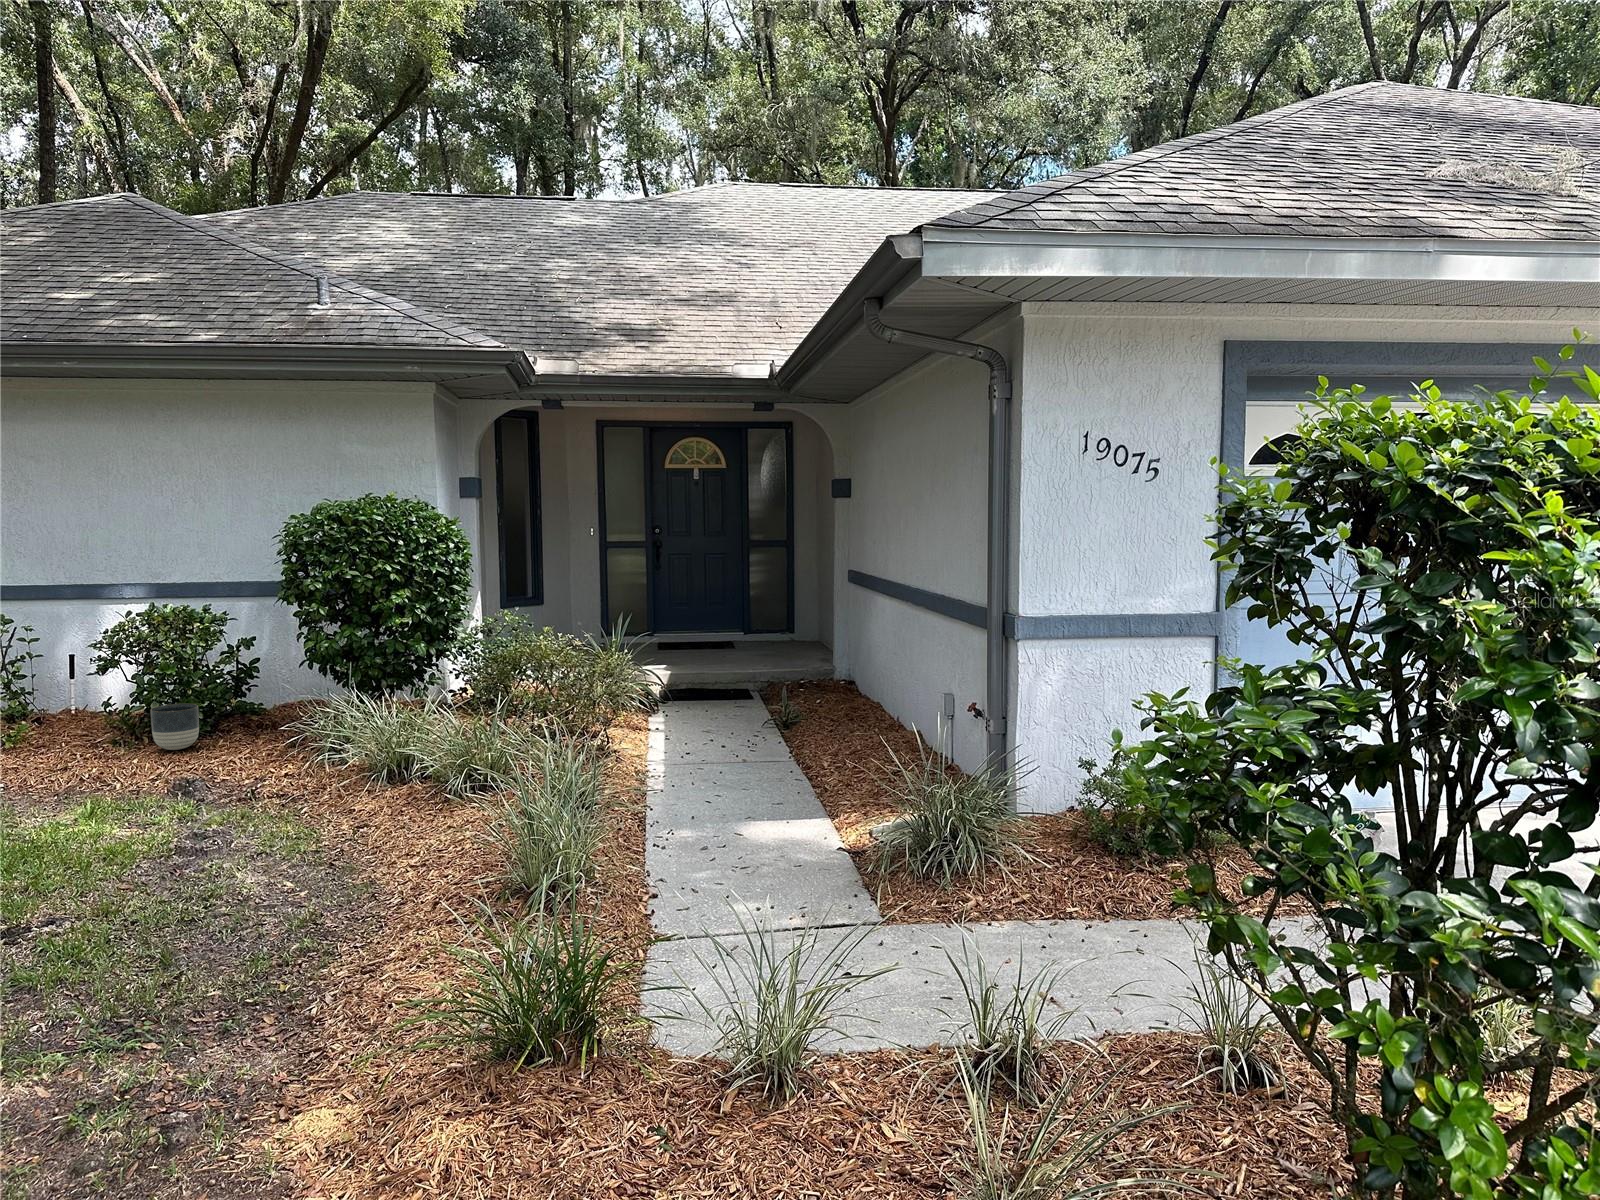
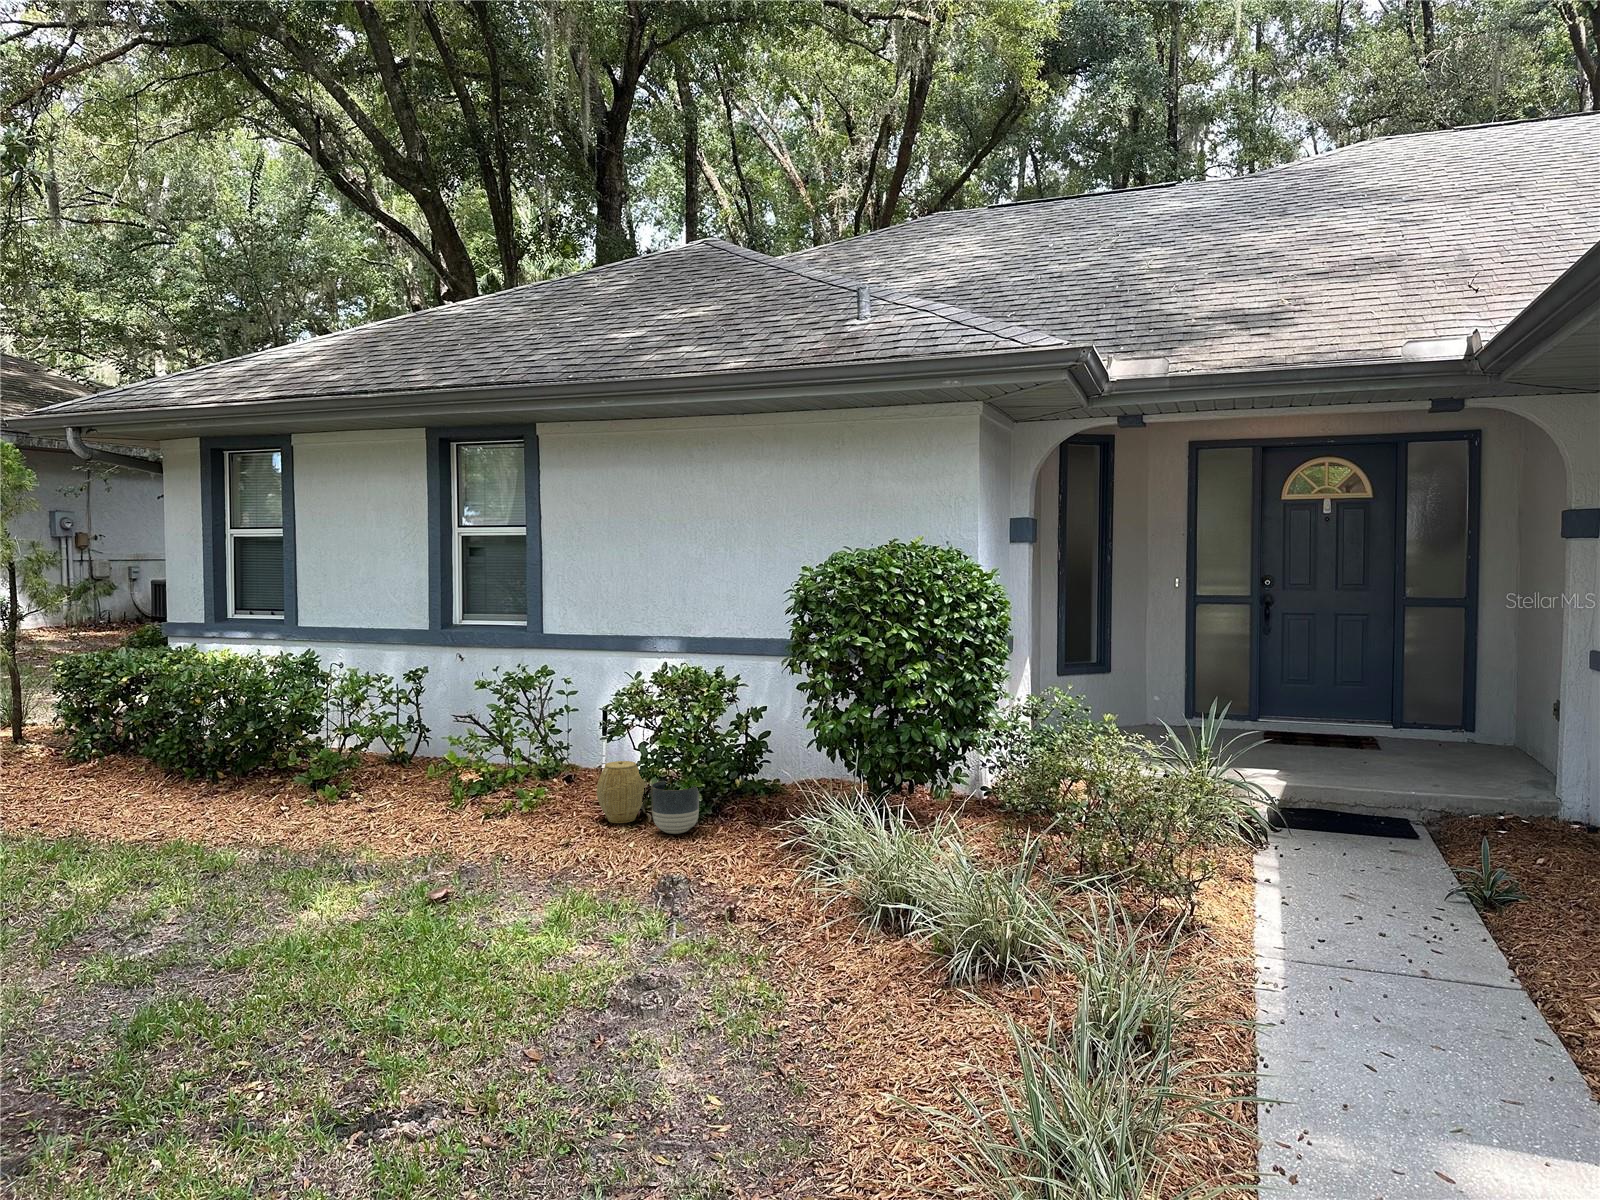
woven basket: none [87,693,138,749] -> present [597,761,646,823]

